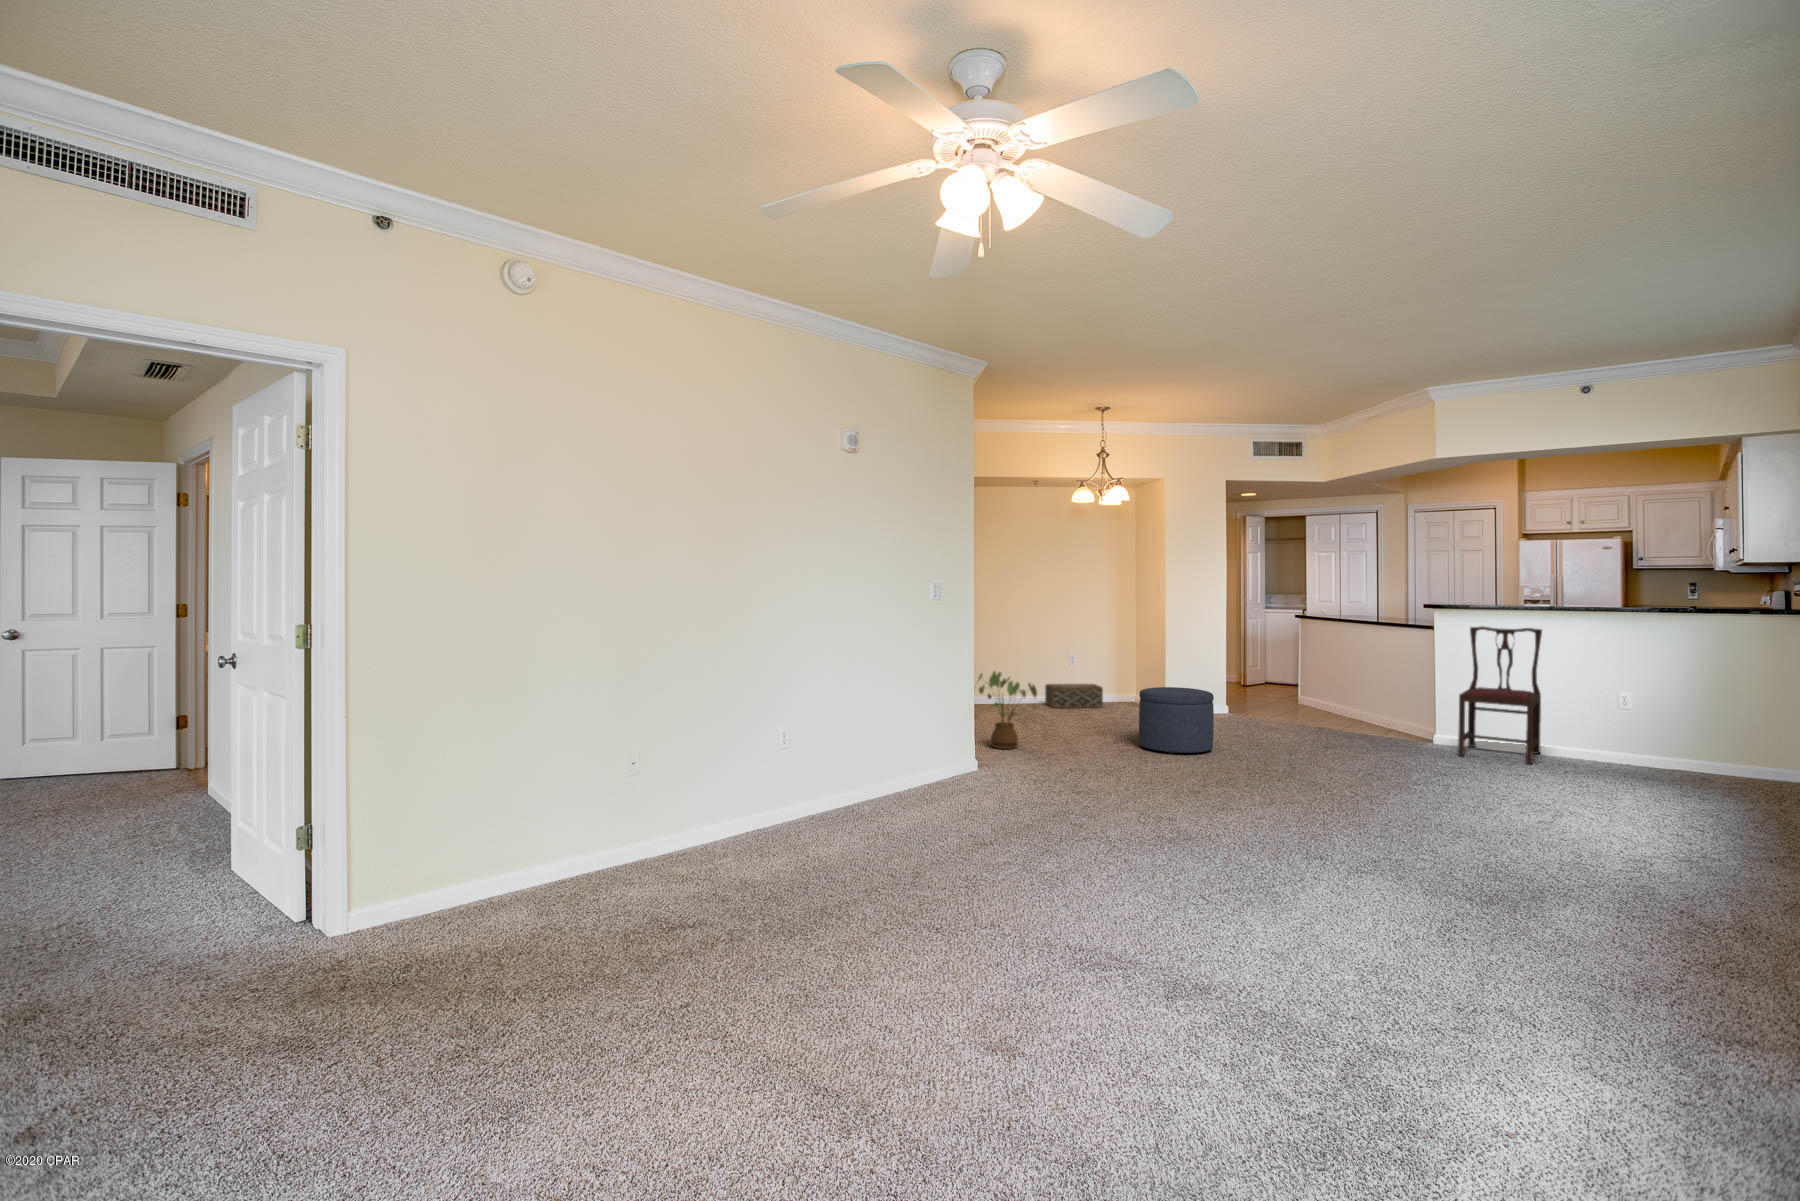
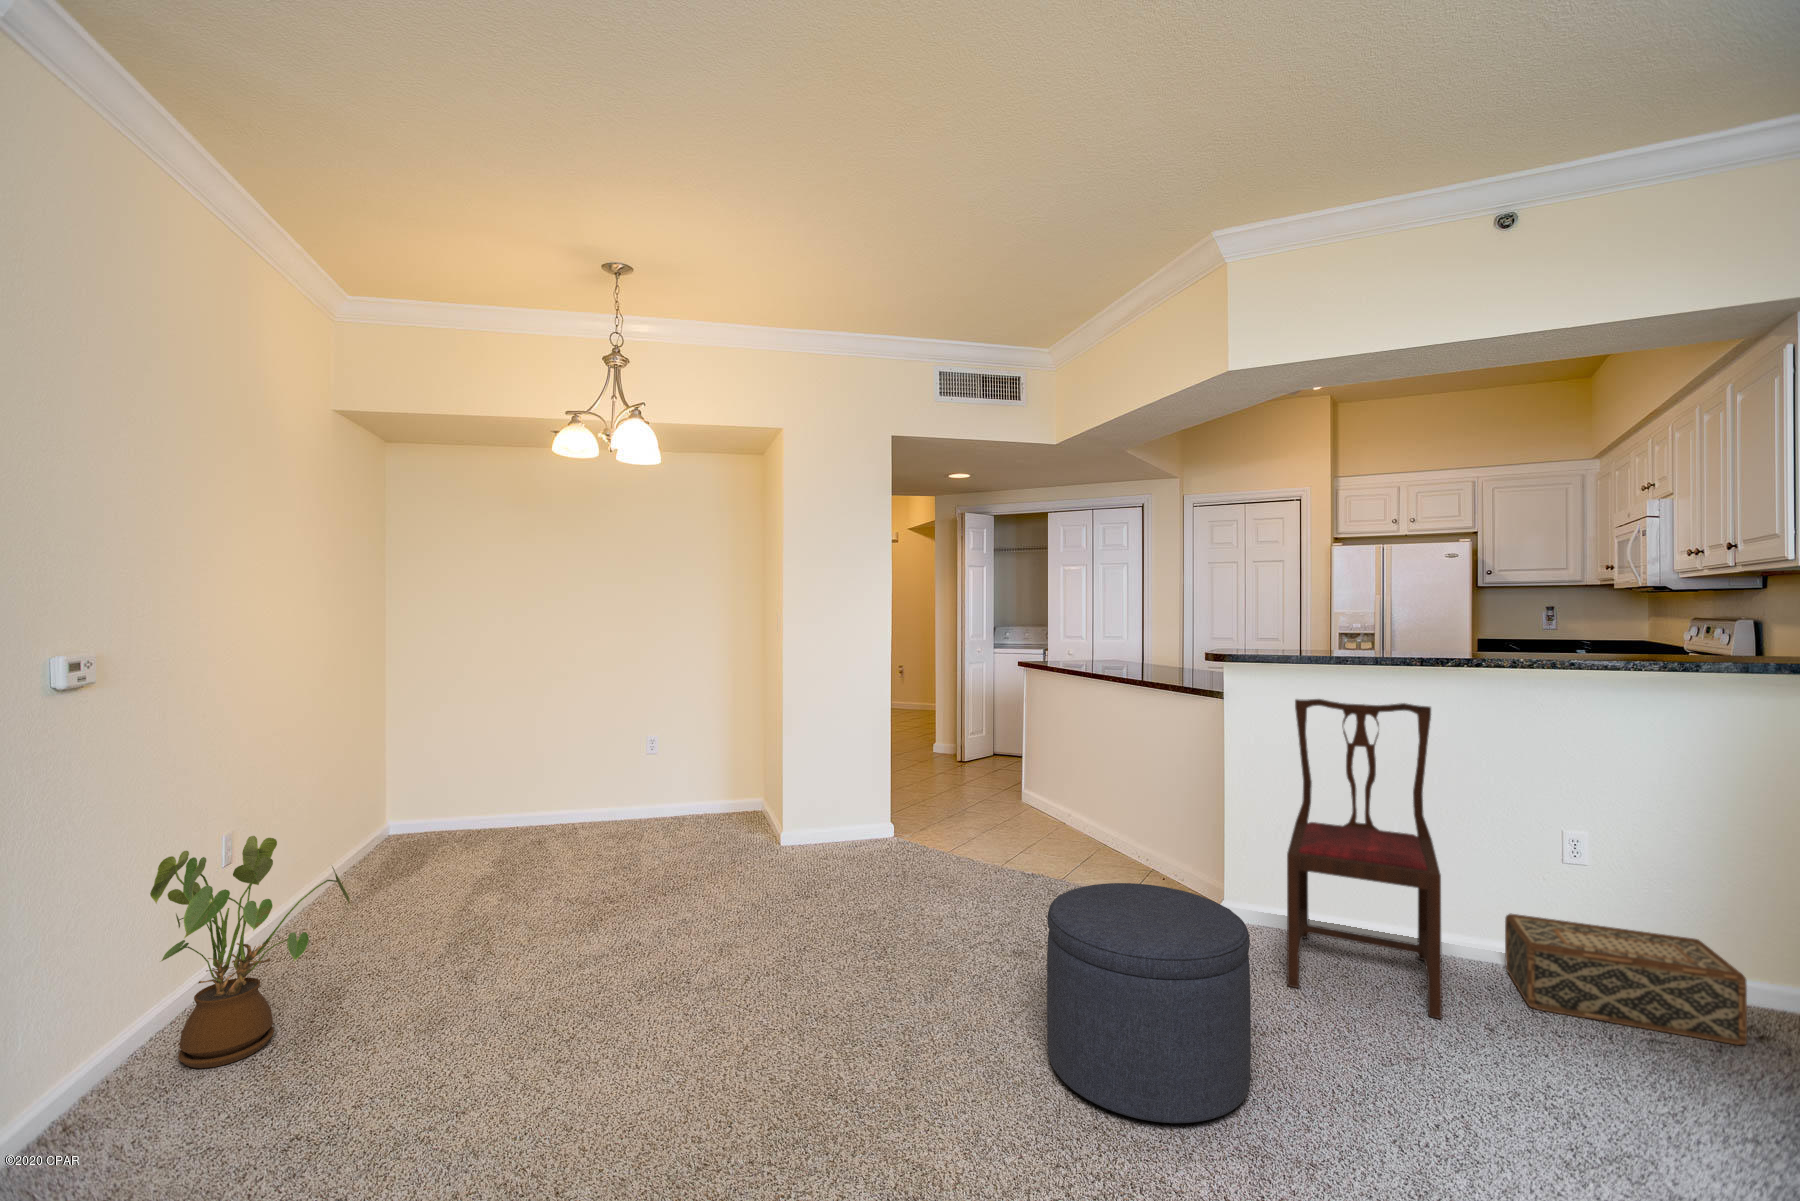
woven basket: present [1045,684,1103,708] -> present [1505,914,1747,1045]
ottoman: present [1139,687,1214,754] -> present [1047,883,1251,1123]

